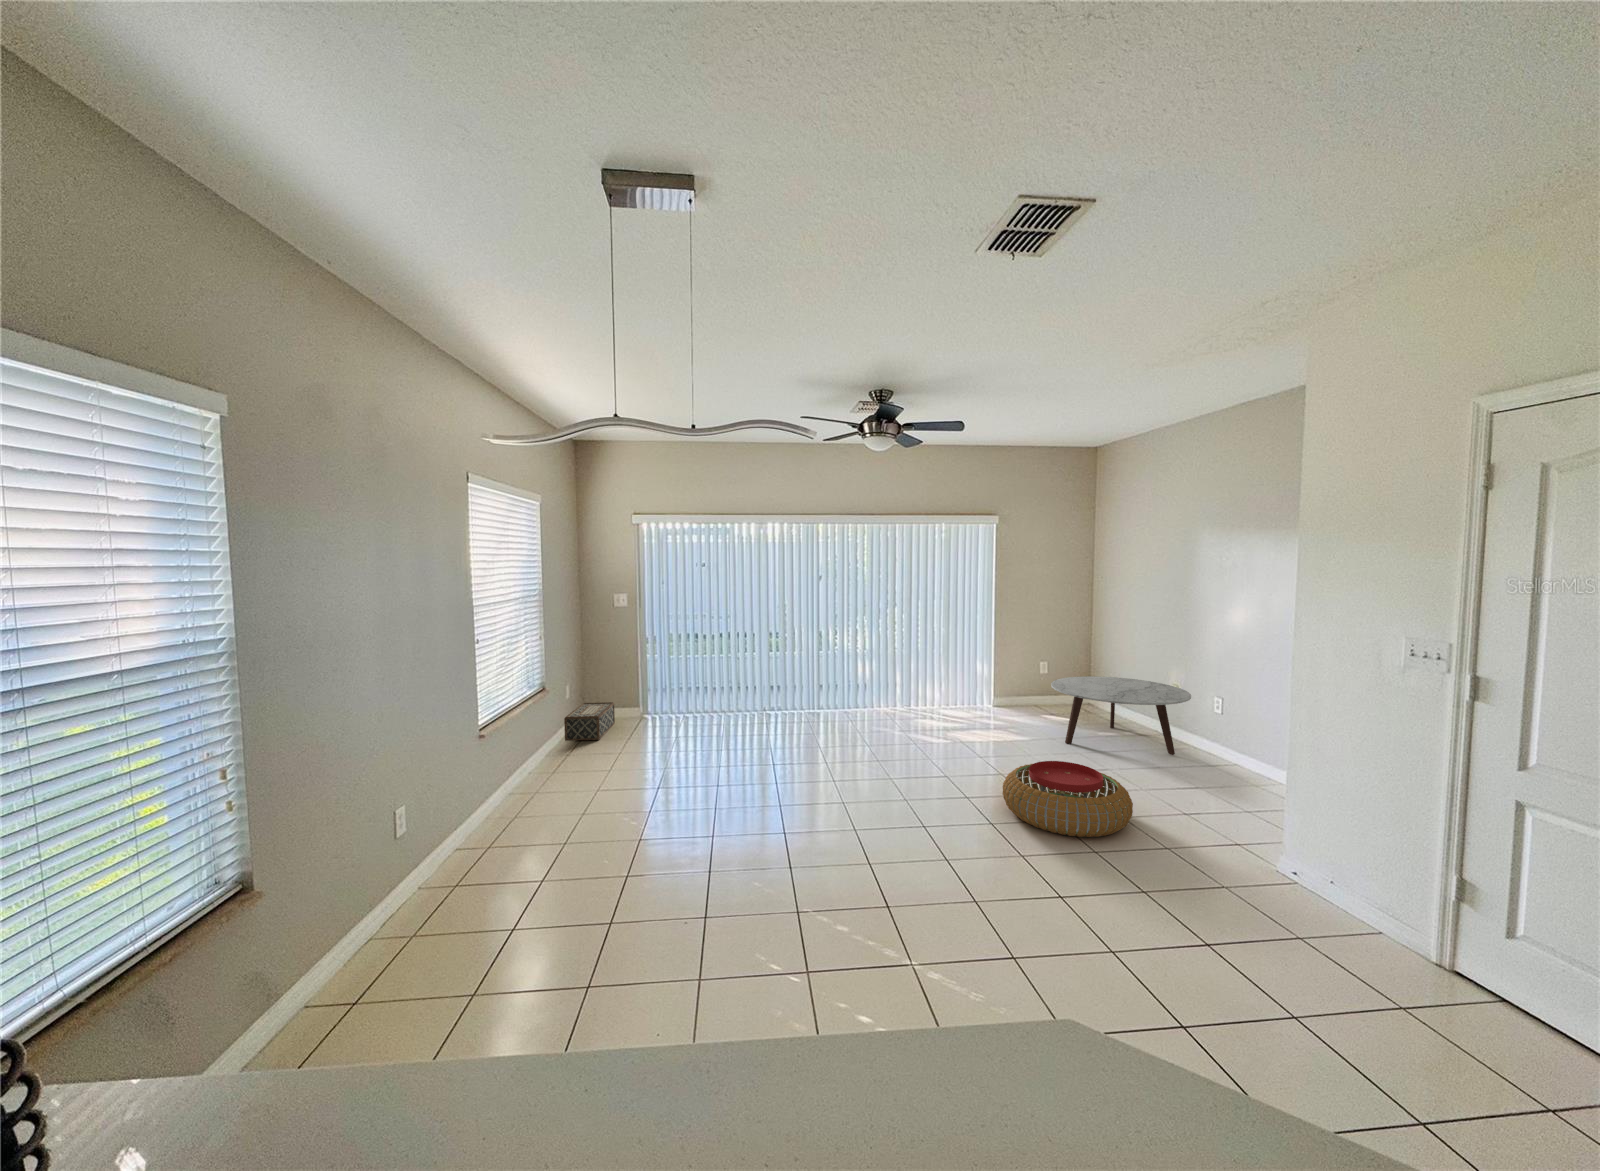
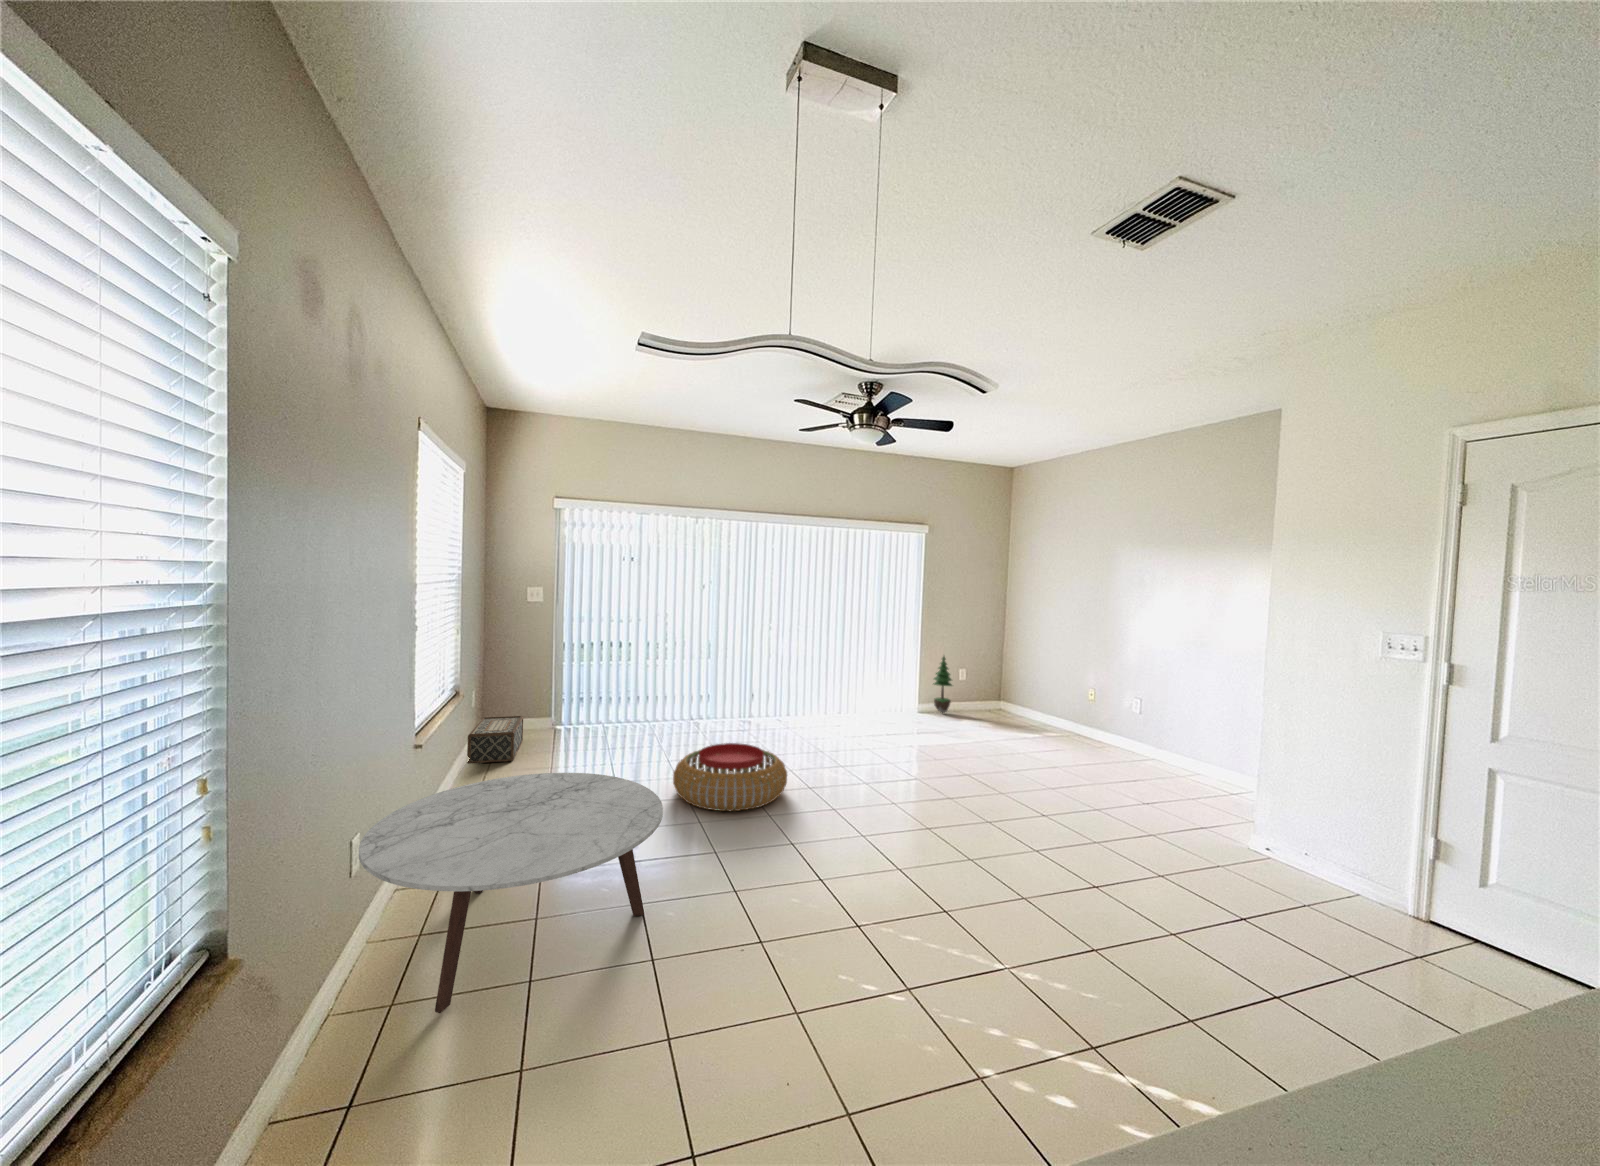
potted tree: none [1003,648,1026,708] -> present [933,656,952,713]
coffee table: present [1051,676,1191,755] -> present [359,773,663,1013]
pouf: present [1002,761,1133,837] -> present [673,743,787,811]

